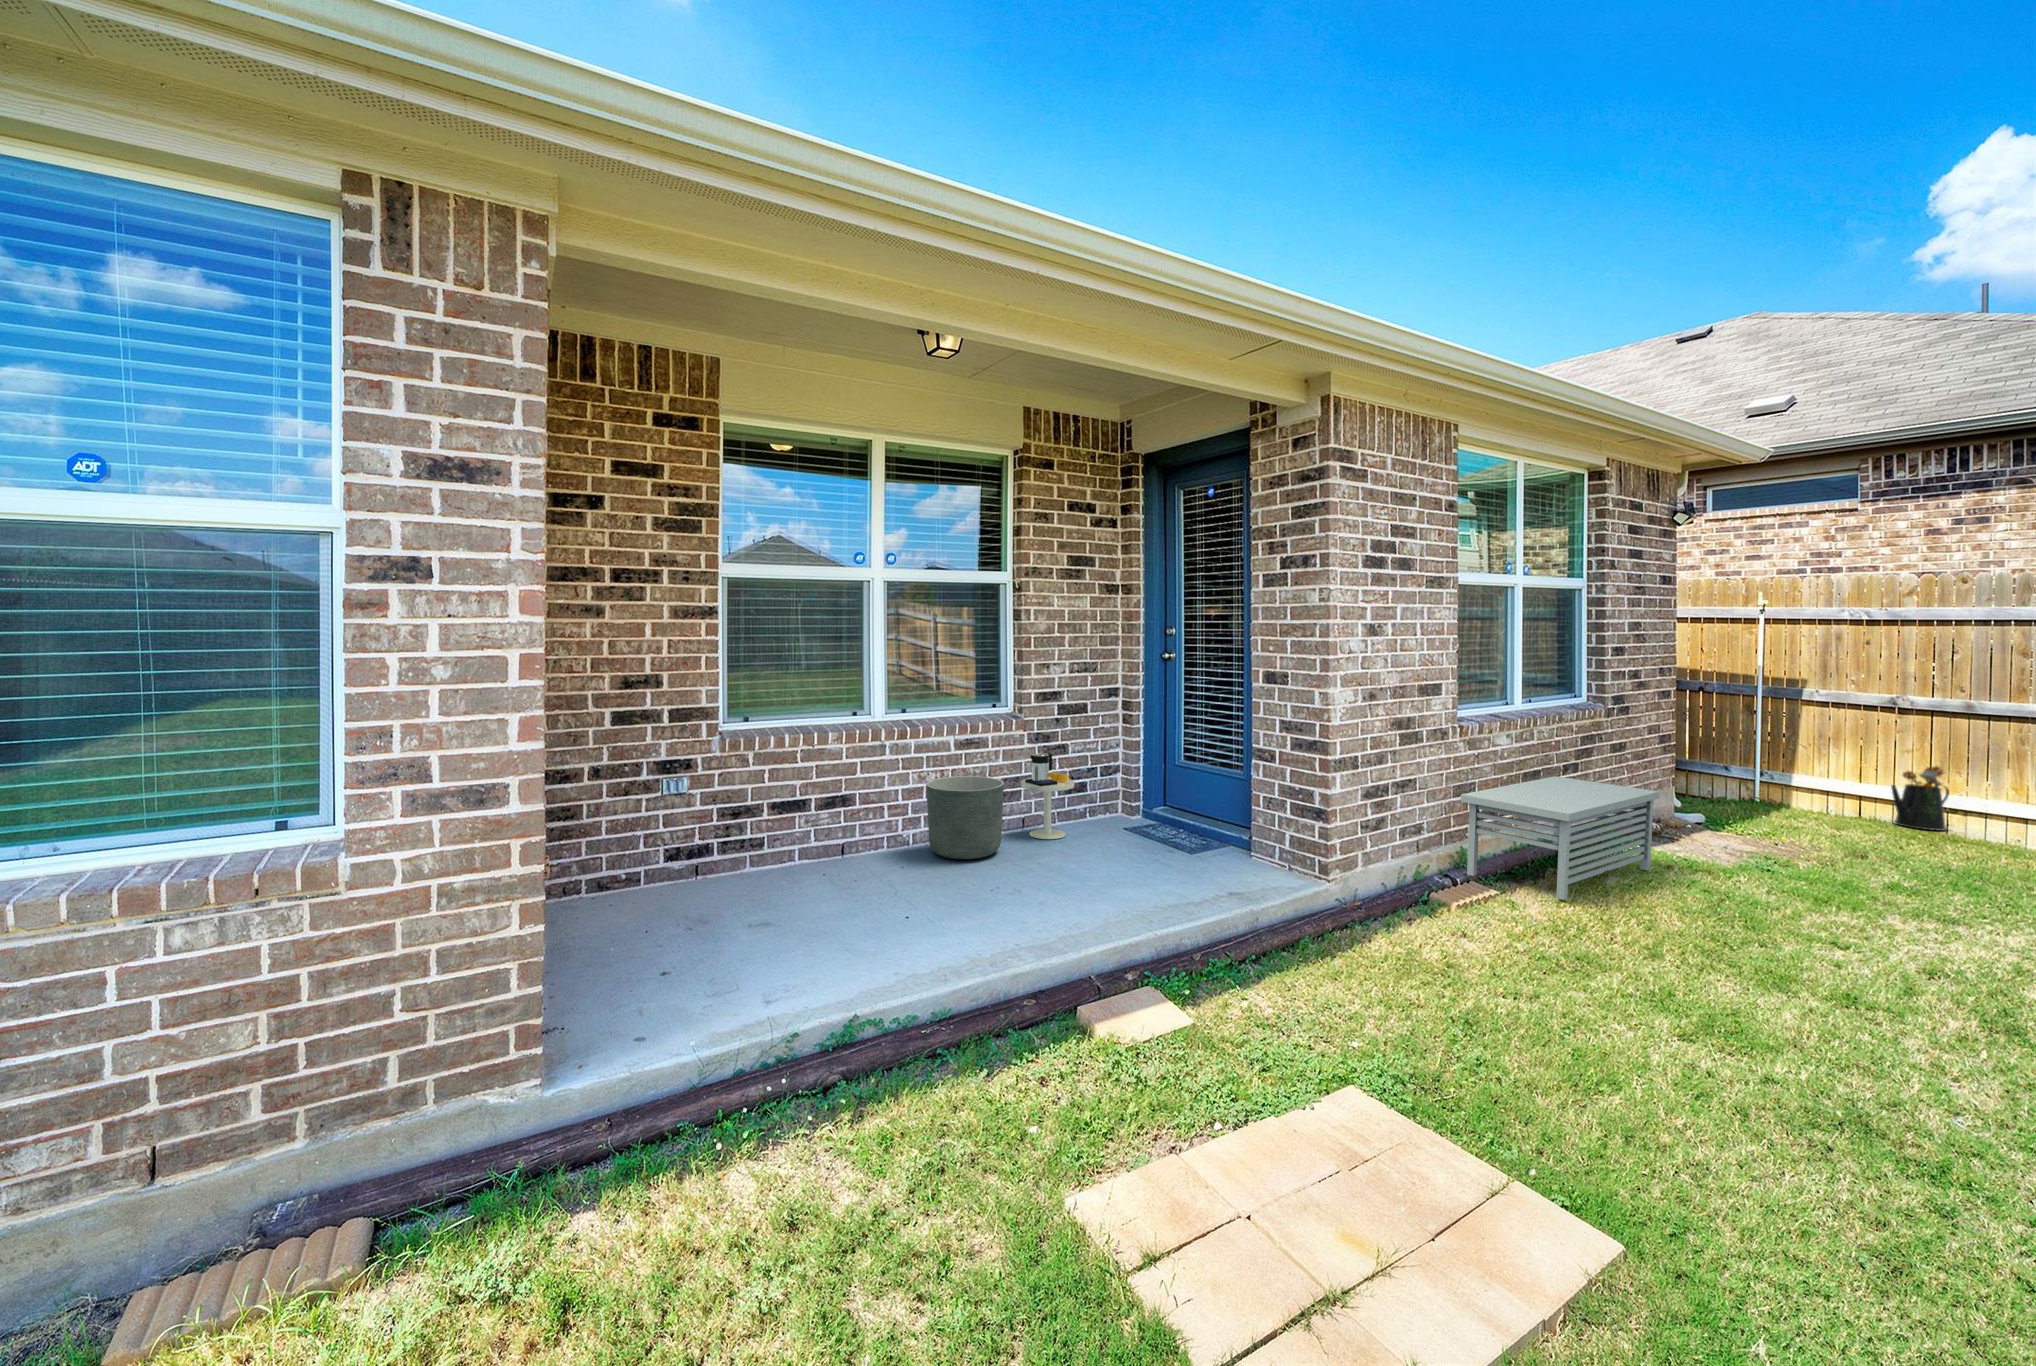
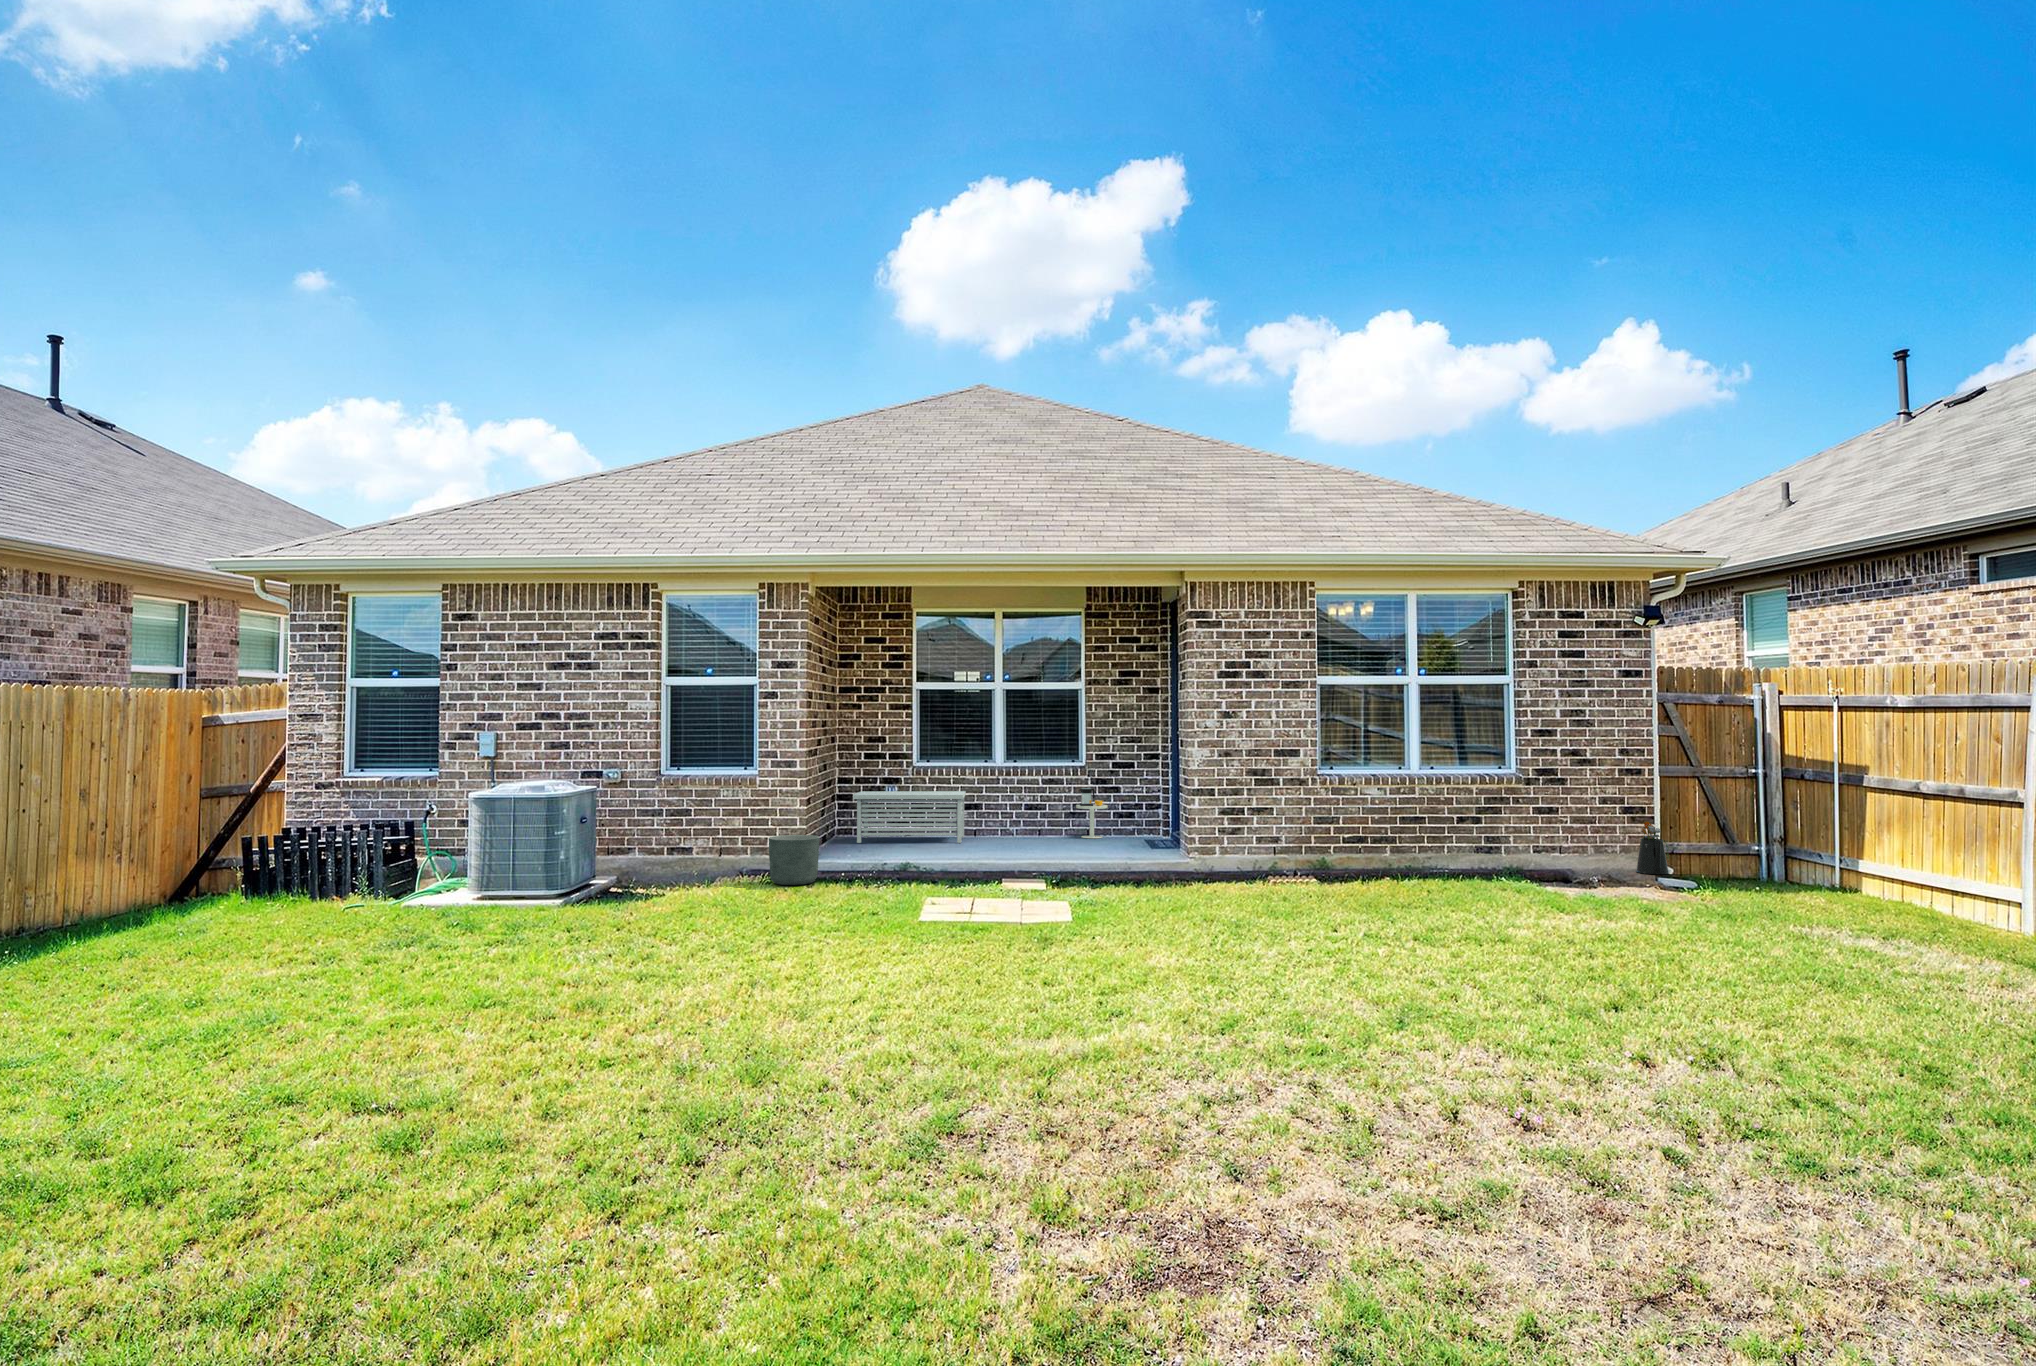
watering can: present [1891,766,1949,831] -> present [1636,822,1669,874]
planter: present [926,776,1004,859] -> present [769,835,819,885]
storage bench: present [1461,776,1660,900] -> present [853,791,966,843]

